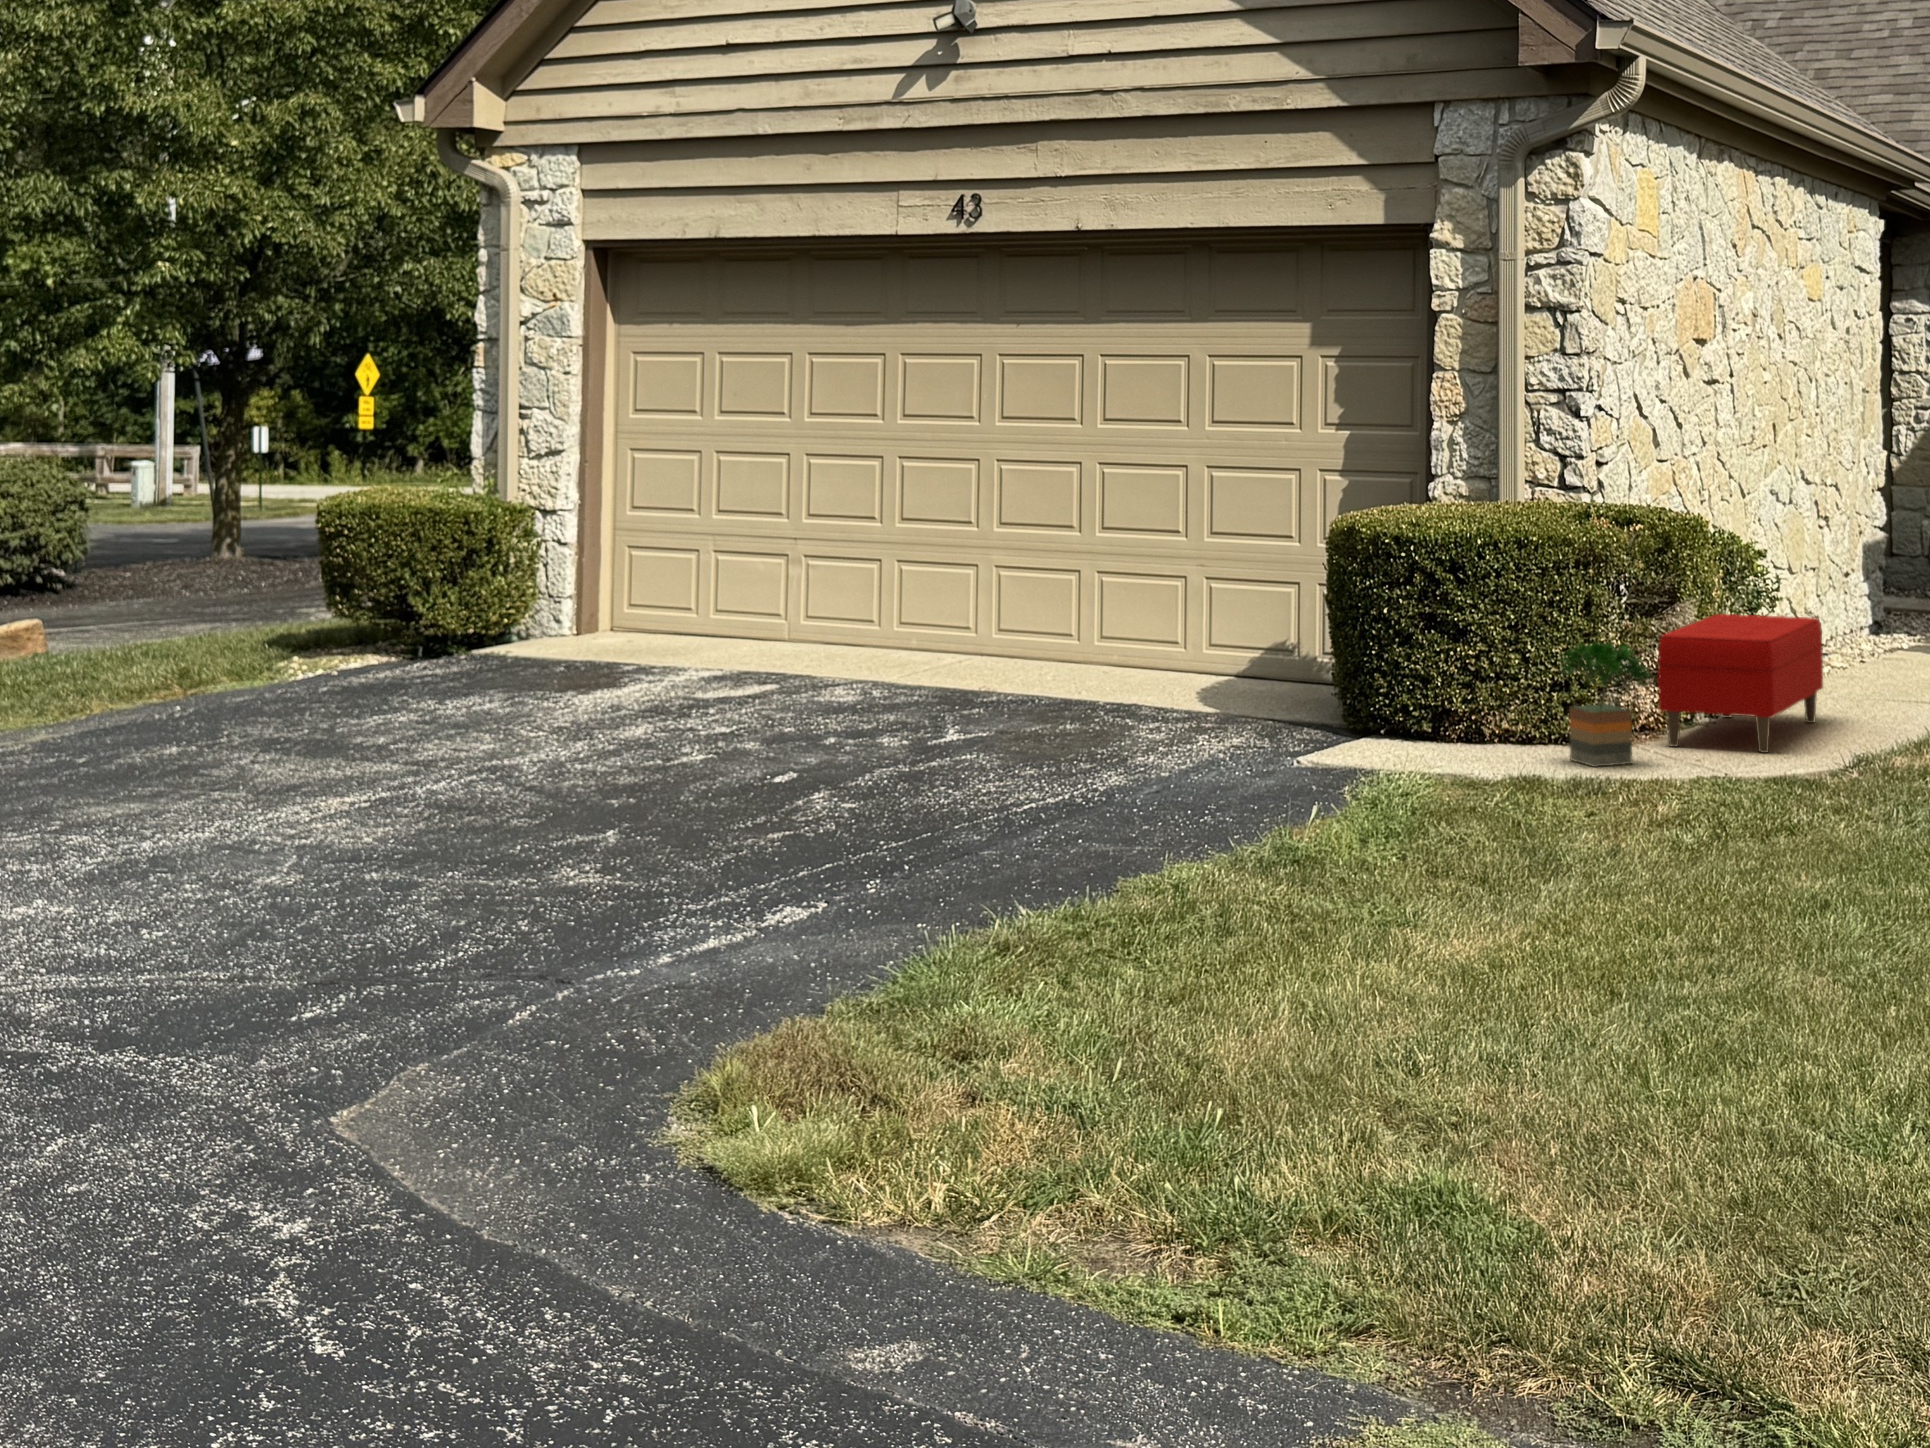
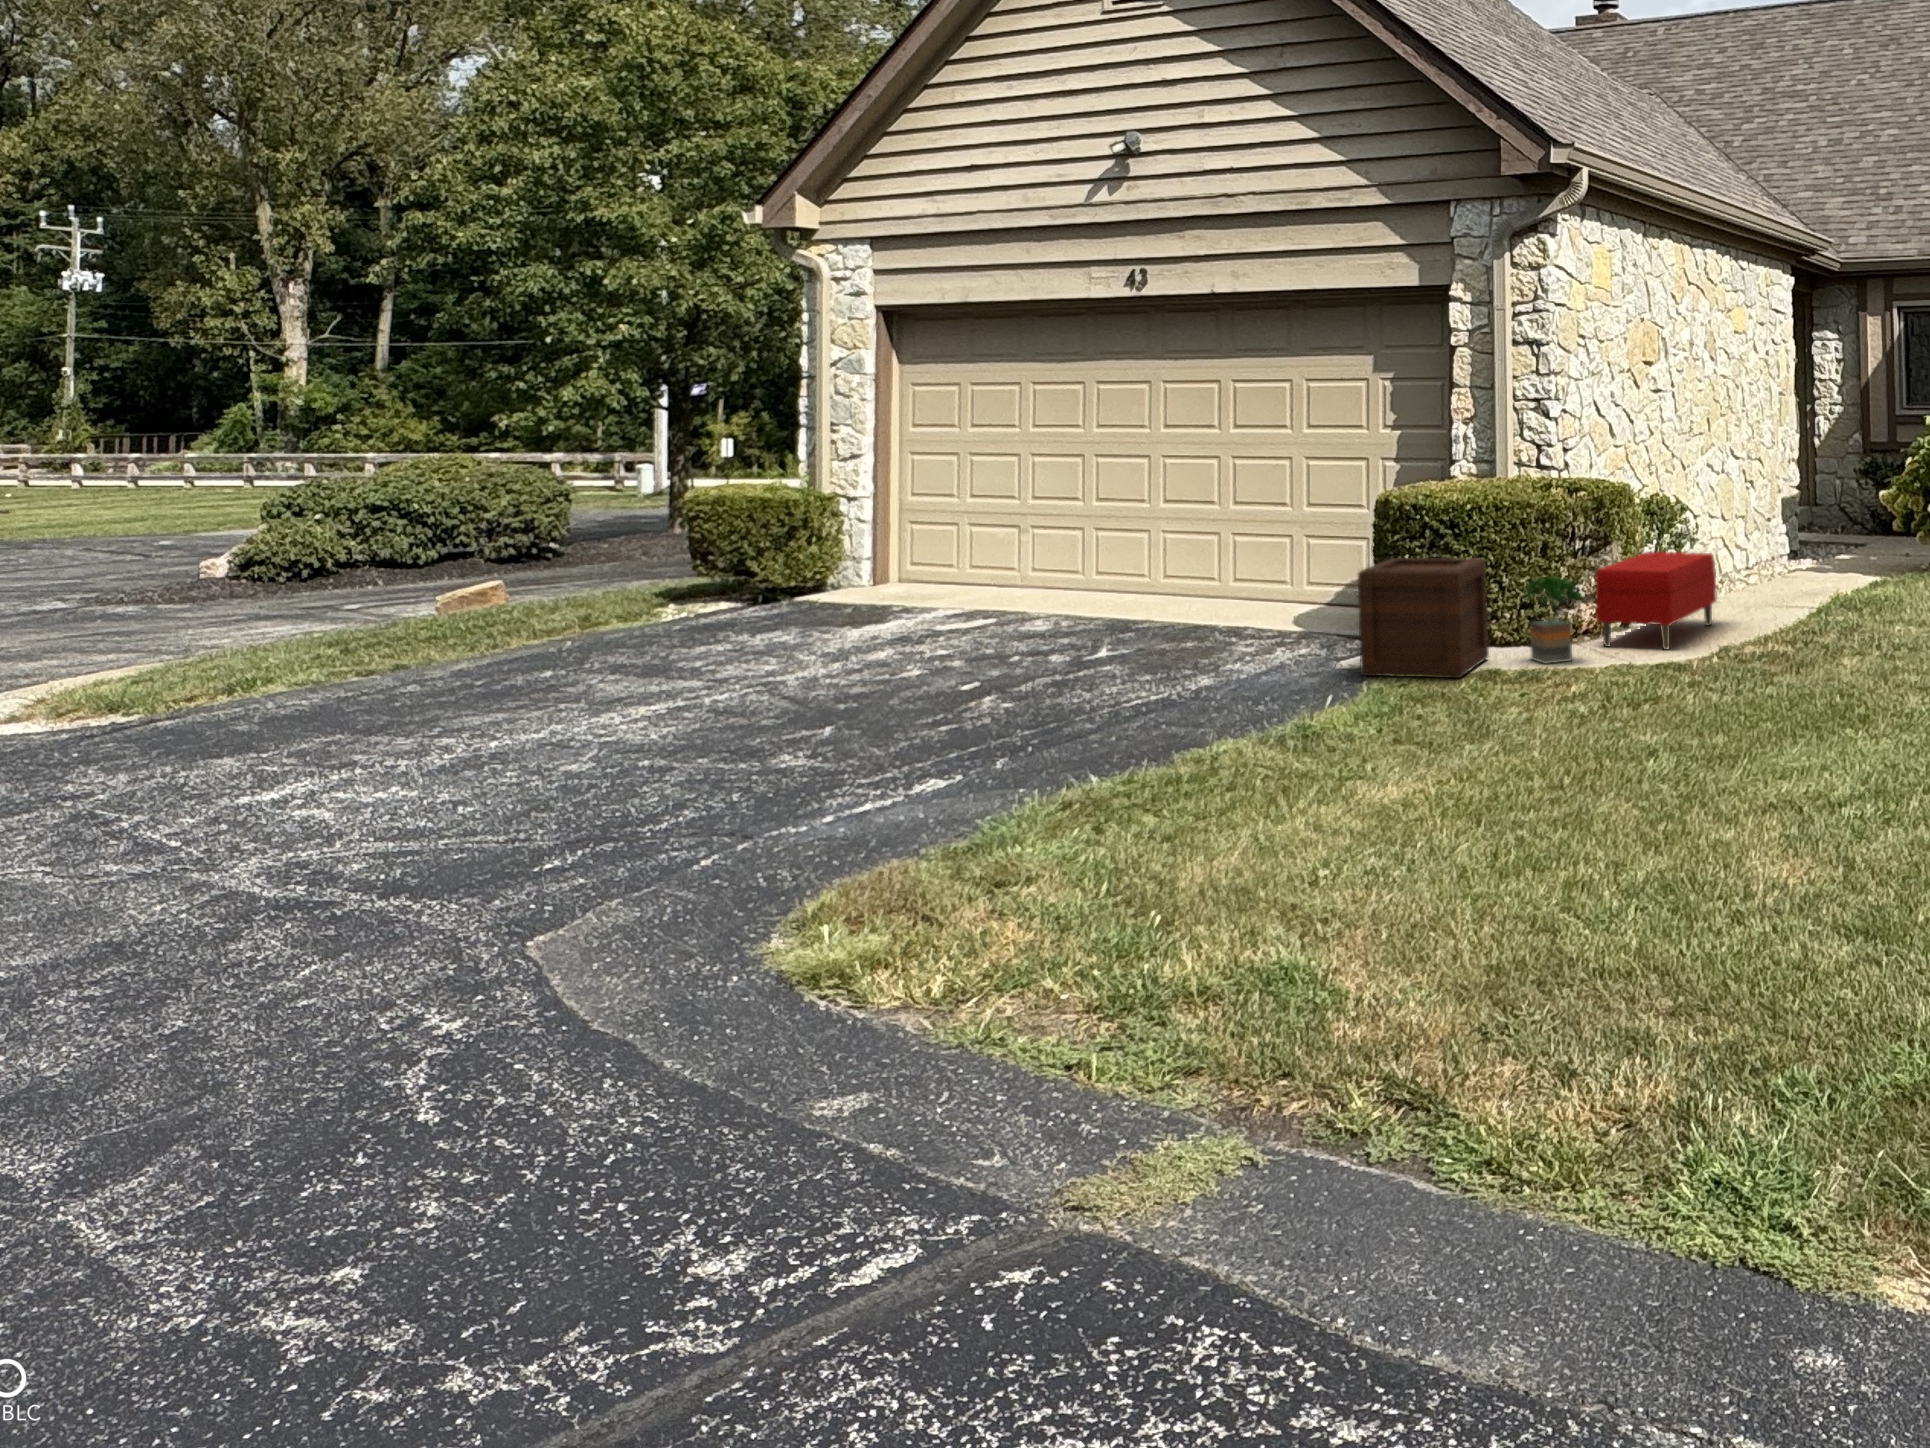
wooden crate: none [1331,611,1508,782] -> present [1358,558,1489,678]

